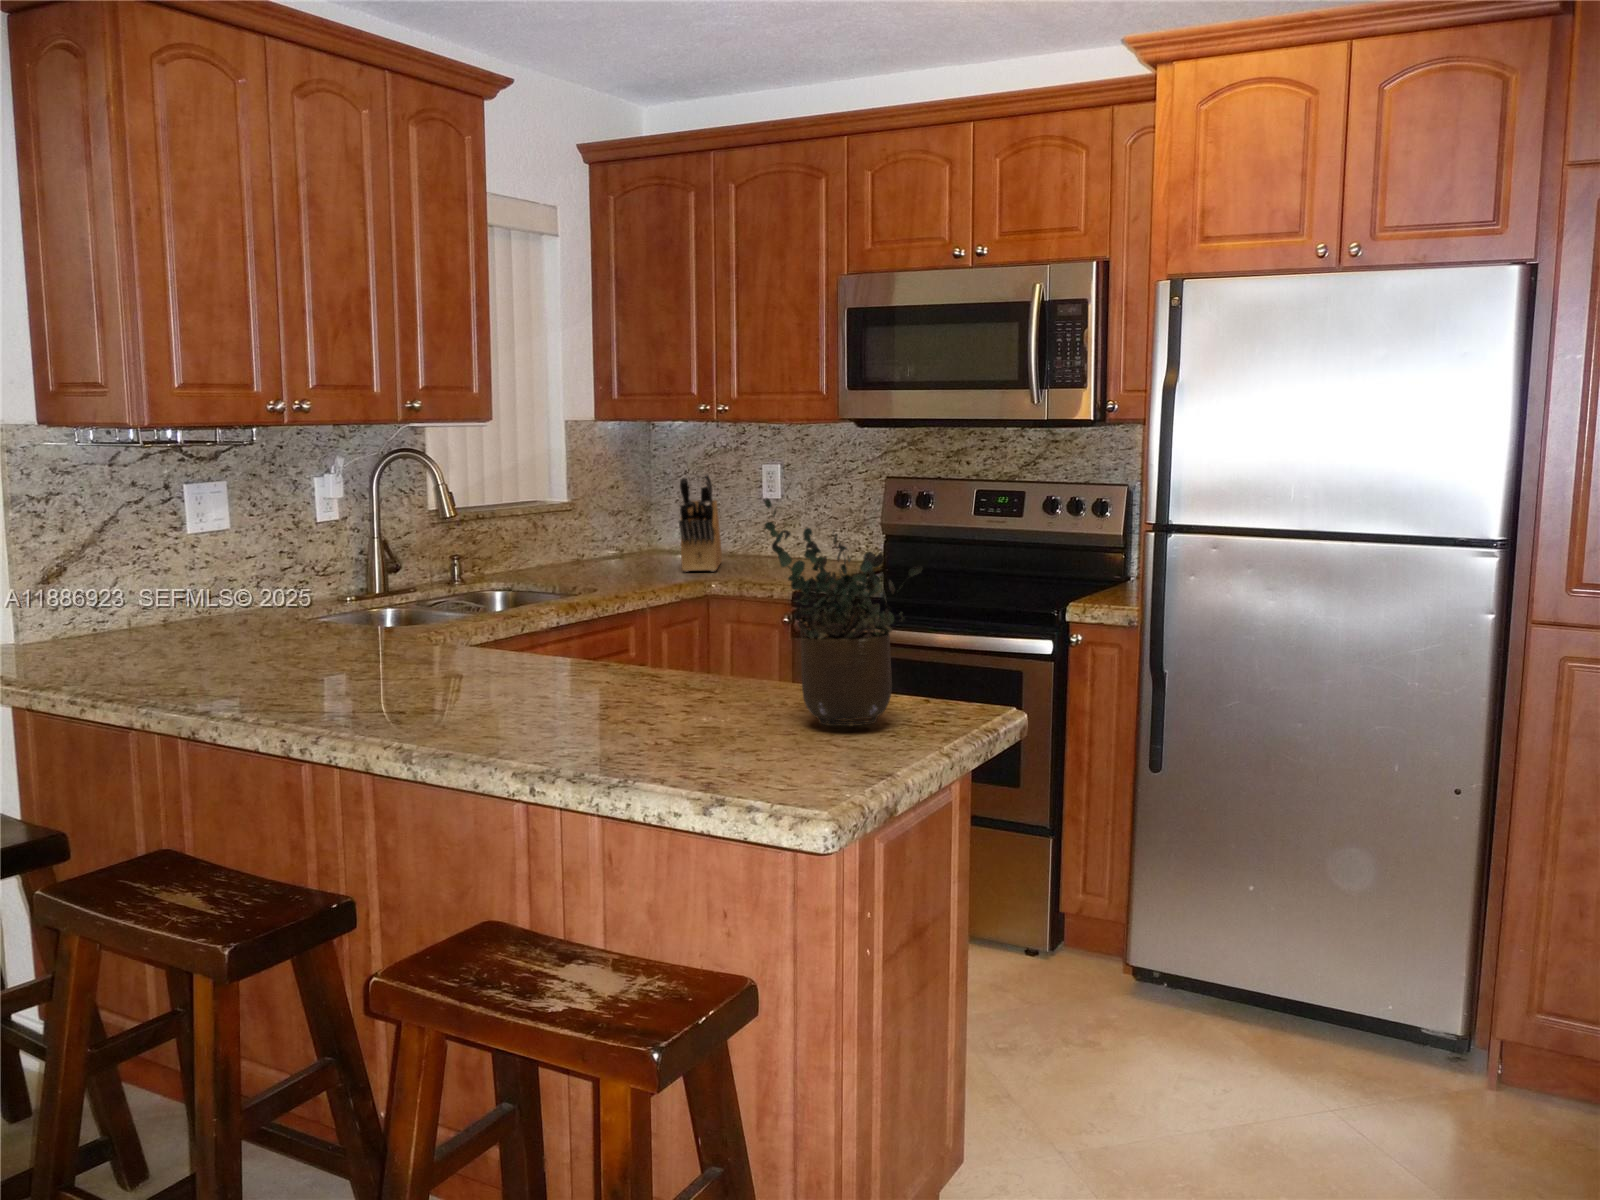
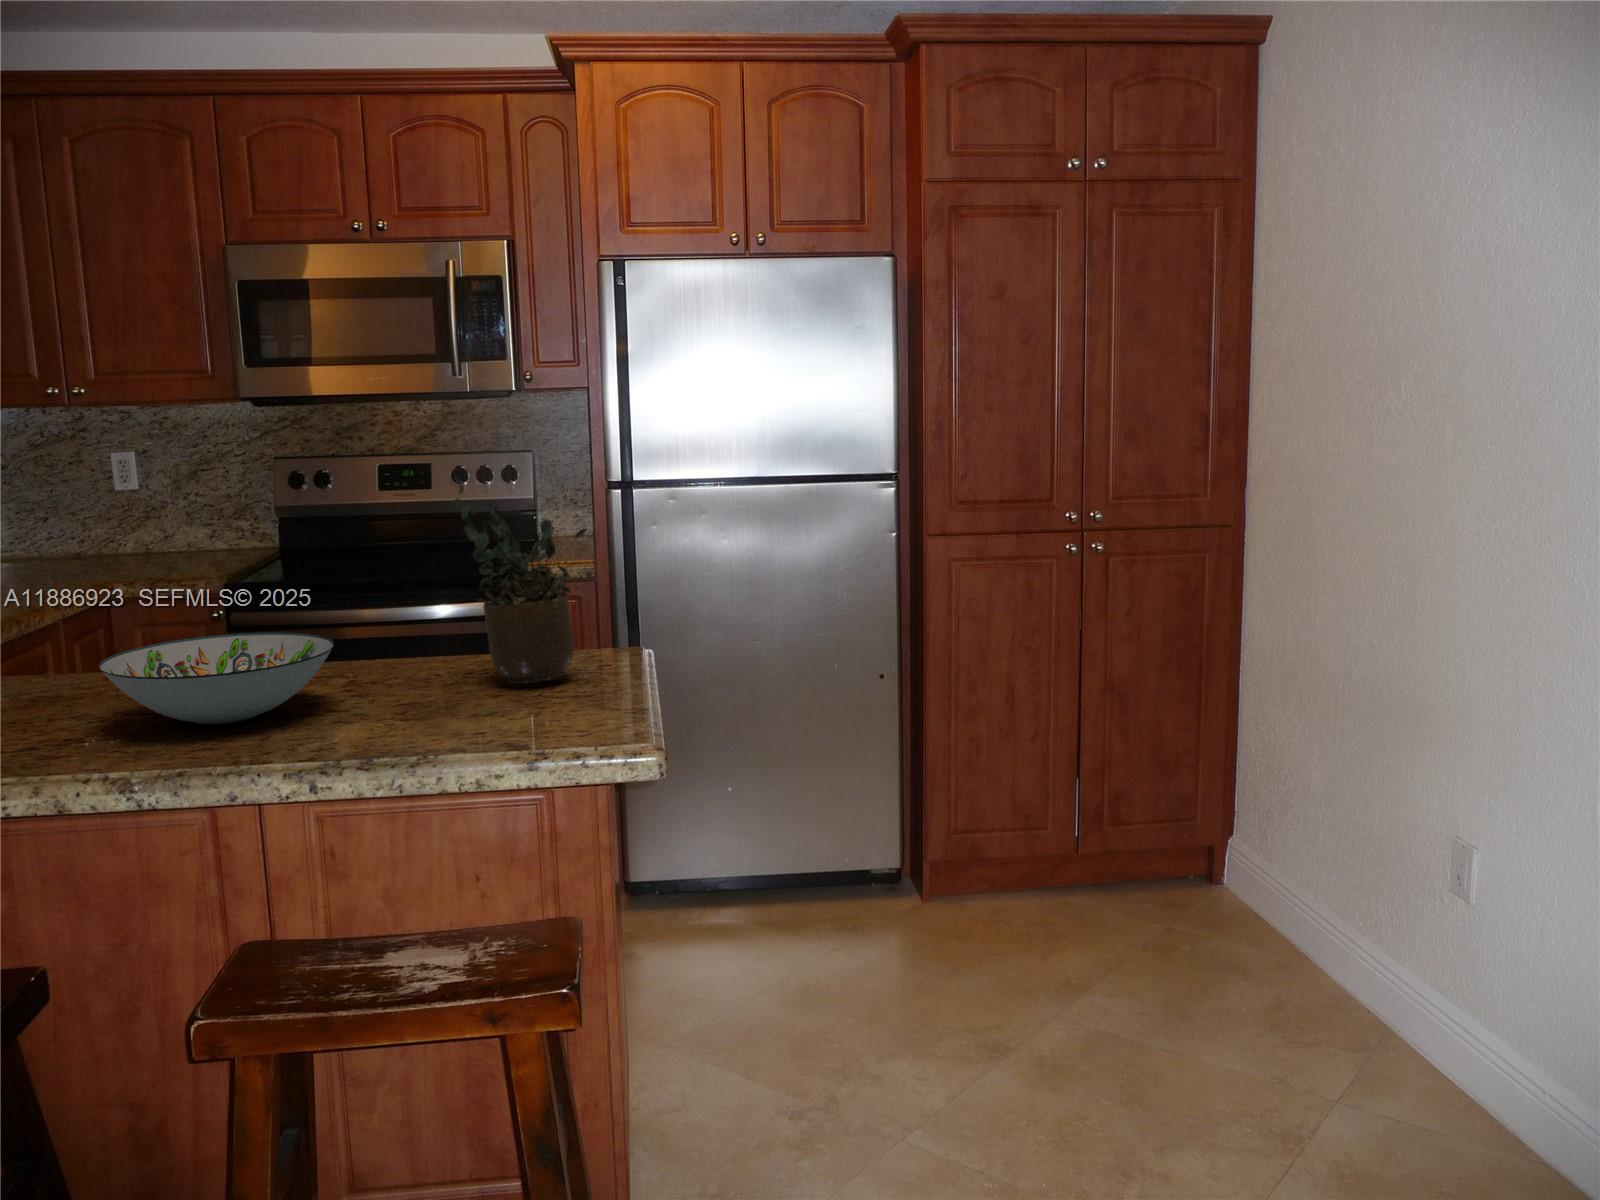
knife block: present [679,473,722,572] -> none [38,463,97,578]
decorative bowl: none [454,634,660,716] -> present [99,633,334,725]

